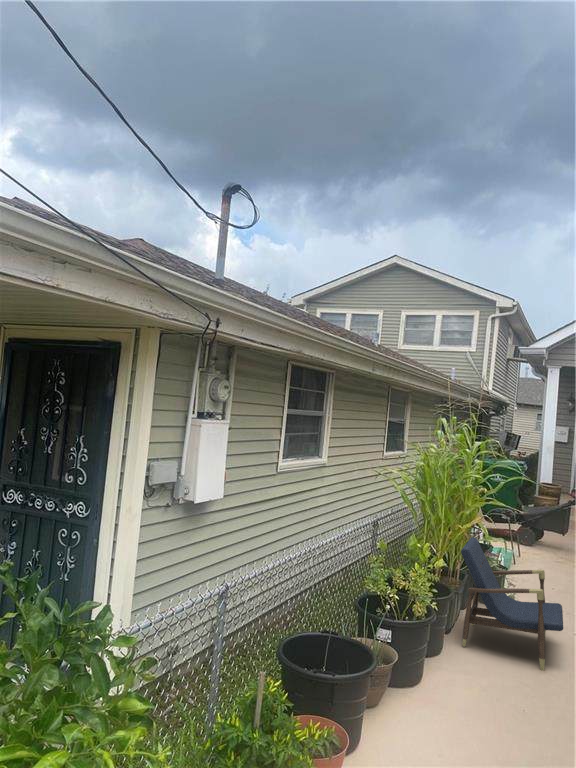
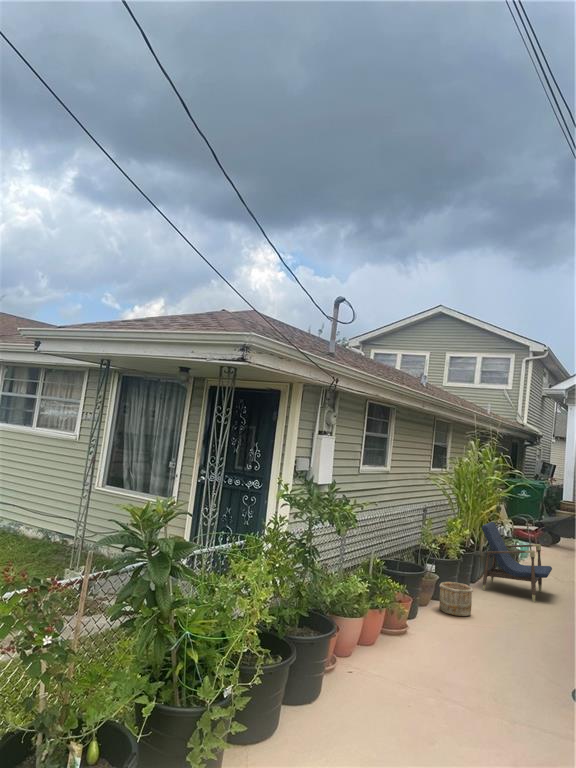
wooden bucket: none [399,663,457,734] -> present [439,582,473,616]

